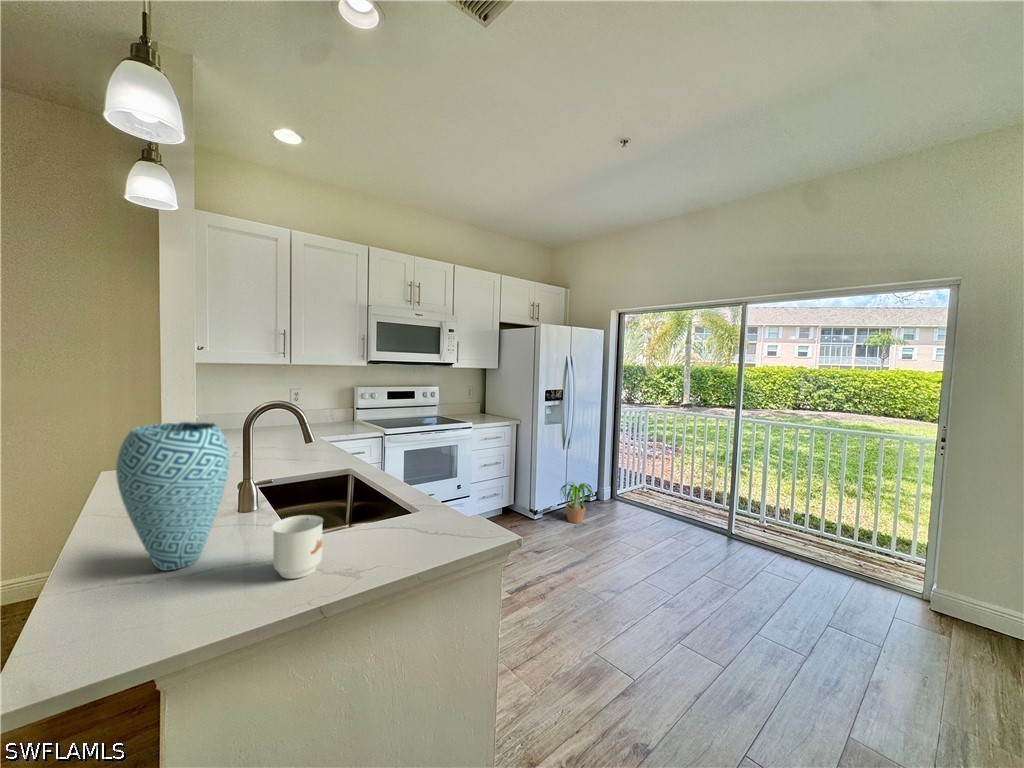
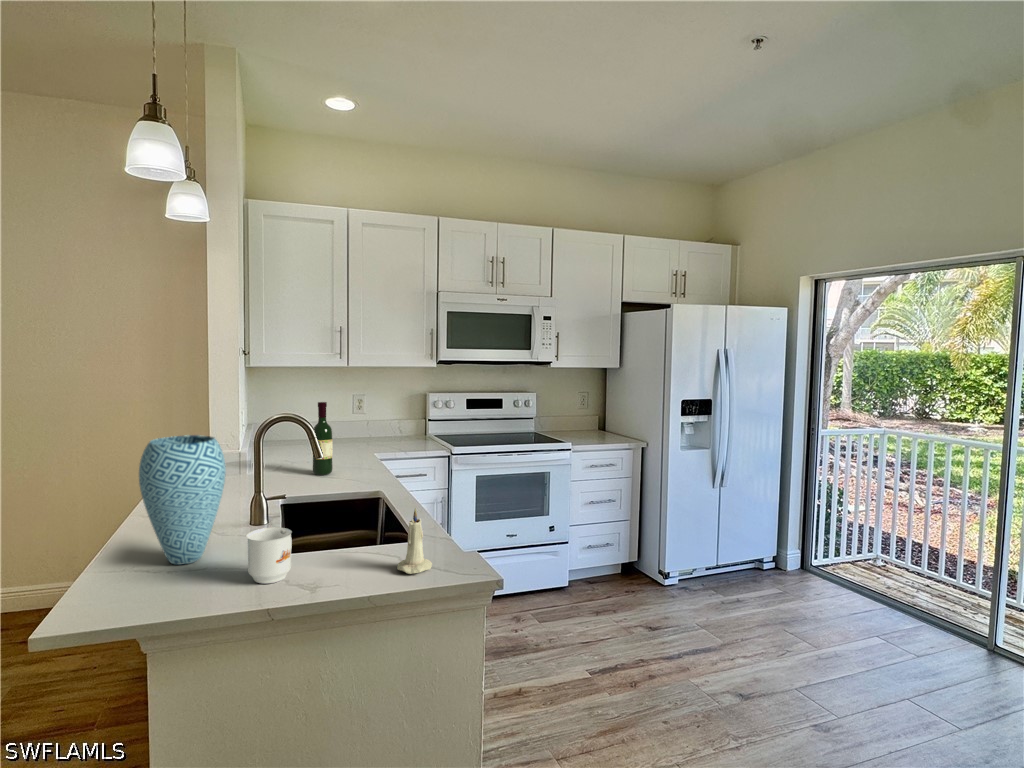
wine bottle: none [276,392,295,458] -> present [313,402,333,475]
candle: none [426,482,458,545] -> present [397,508,432,574]
potted plant: present [560,482,593,524] -> none [697,536,761,598]

